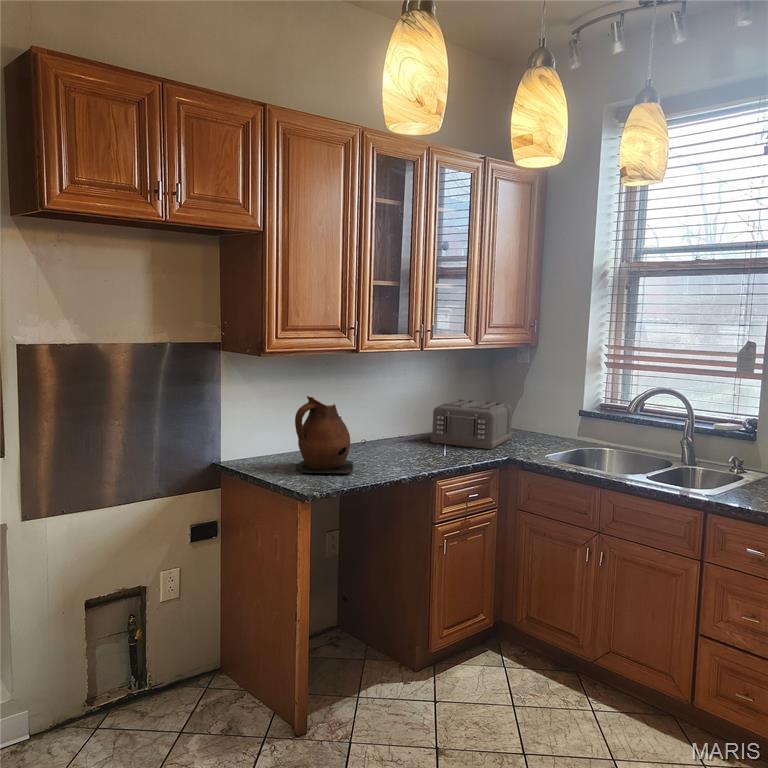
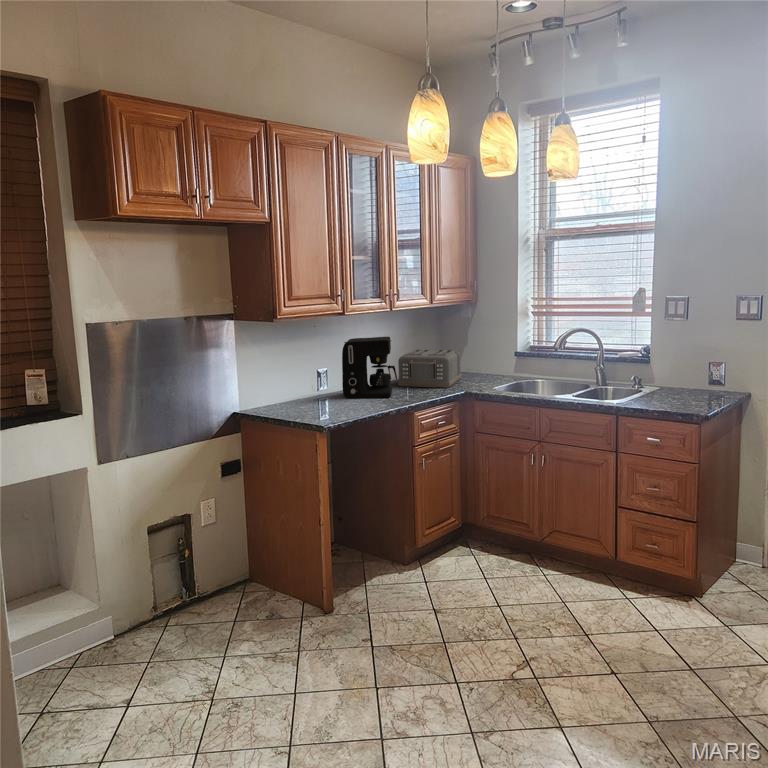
coffee maker: none [356,381,424,457] -> present [342,337,397,398]
ceramic pitcher: present [295,396,353,474] -> none [301,353,351,413]

